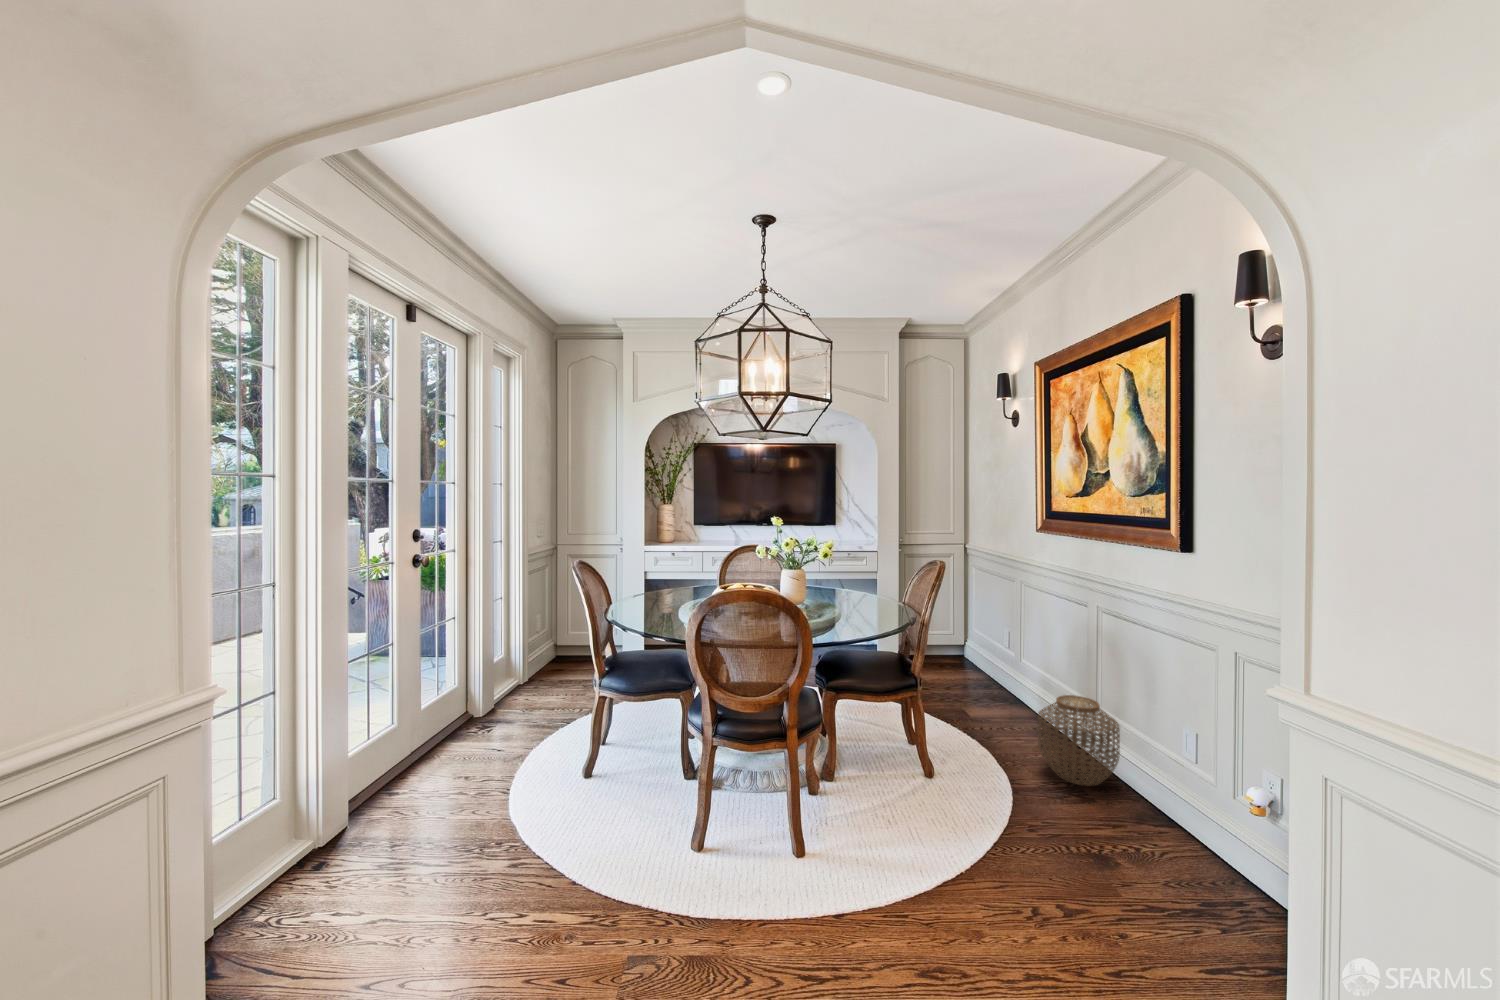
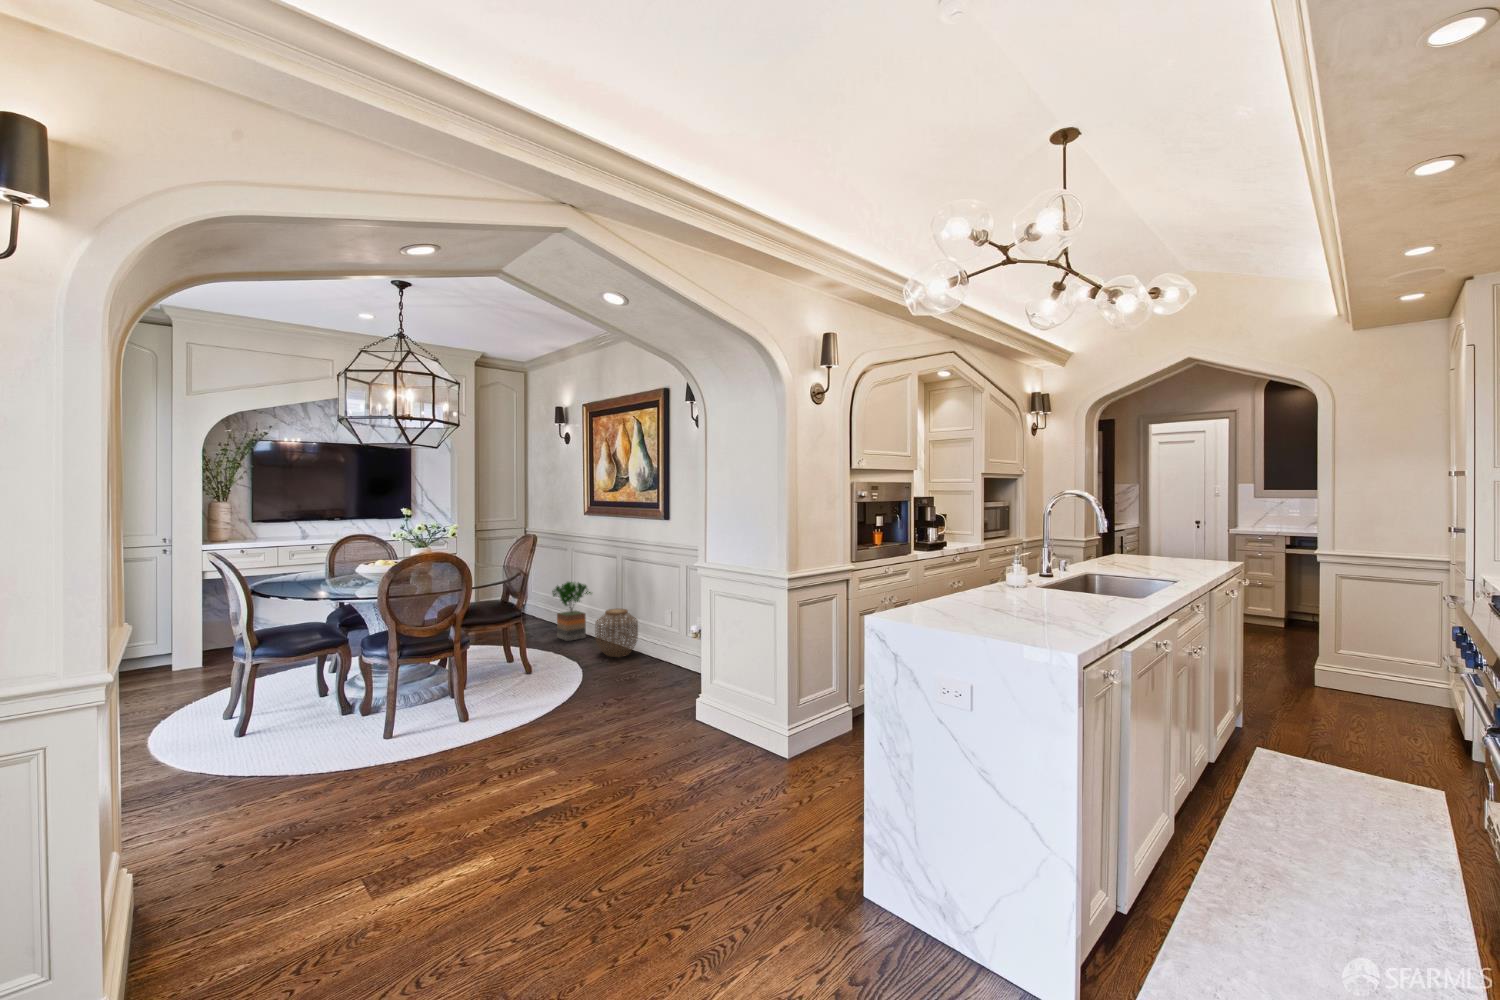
potted tree: none [979,629,1048,722] -> present [552,582,591,641]

